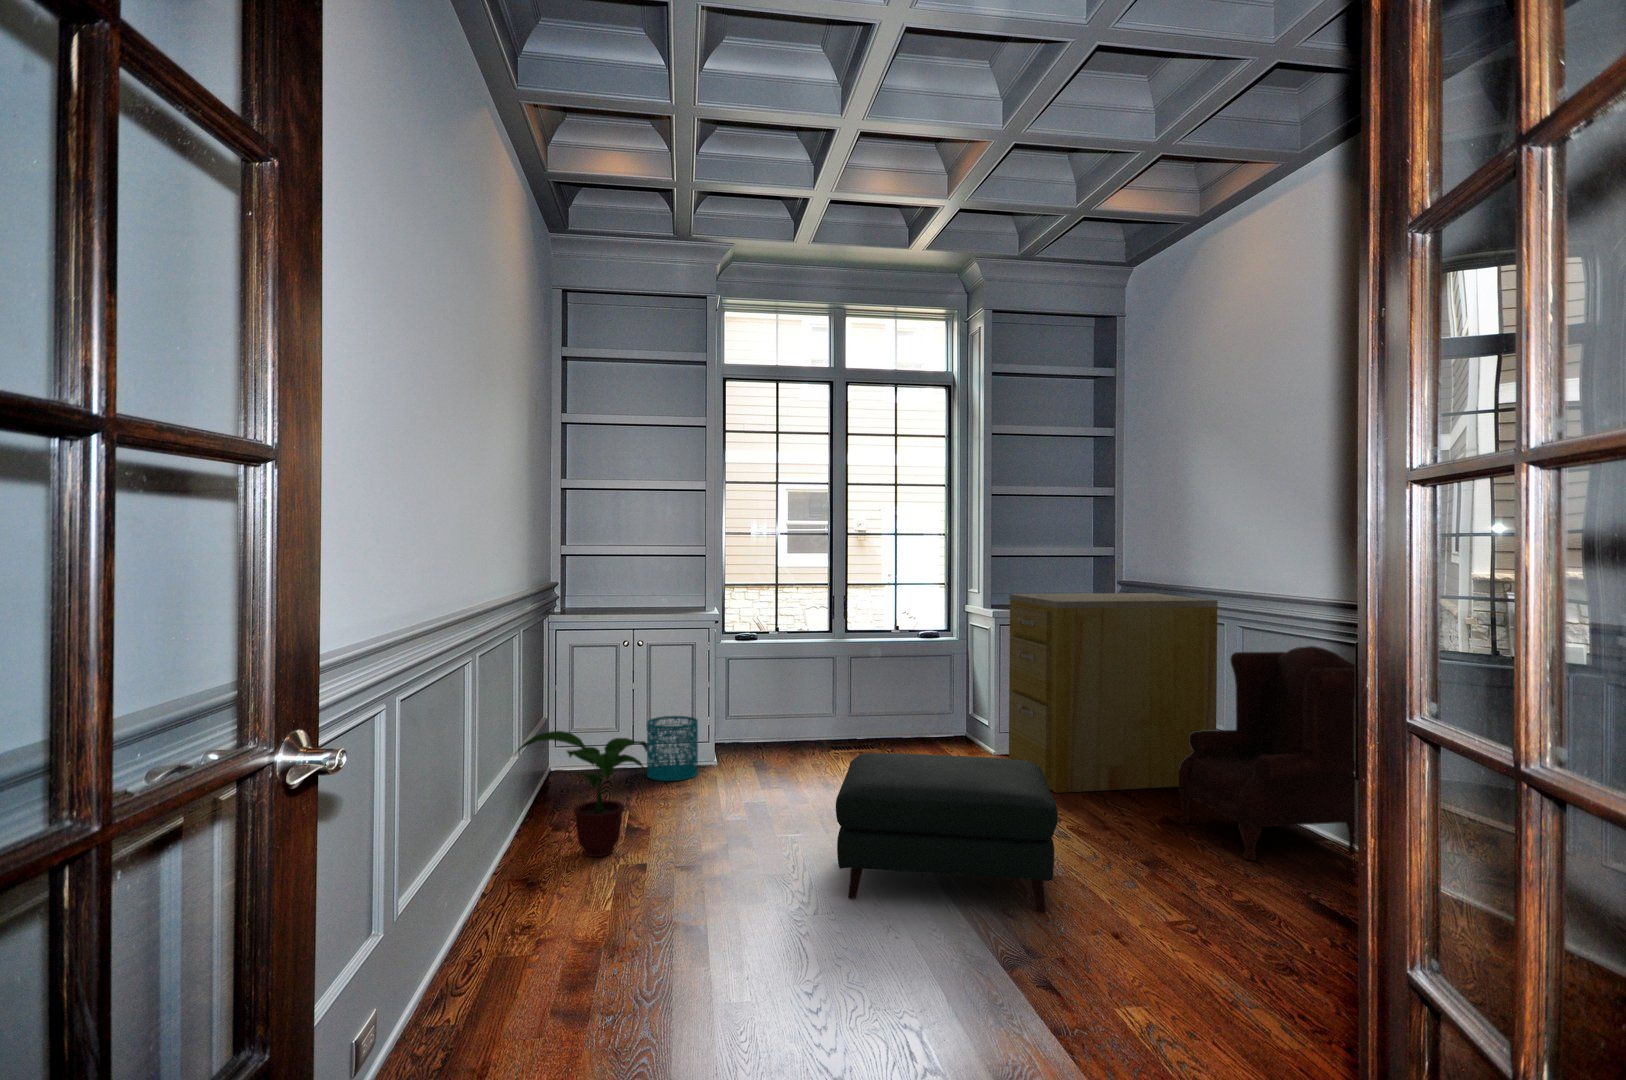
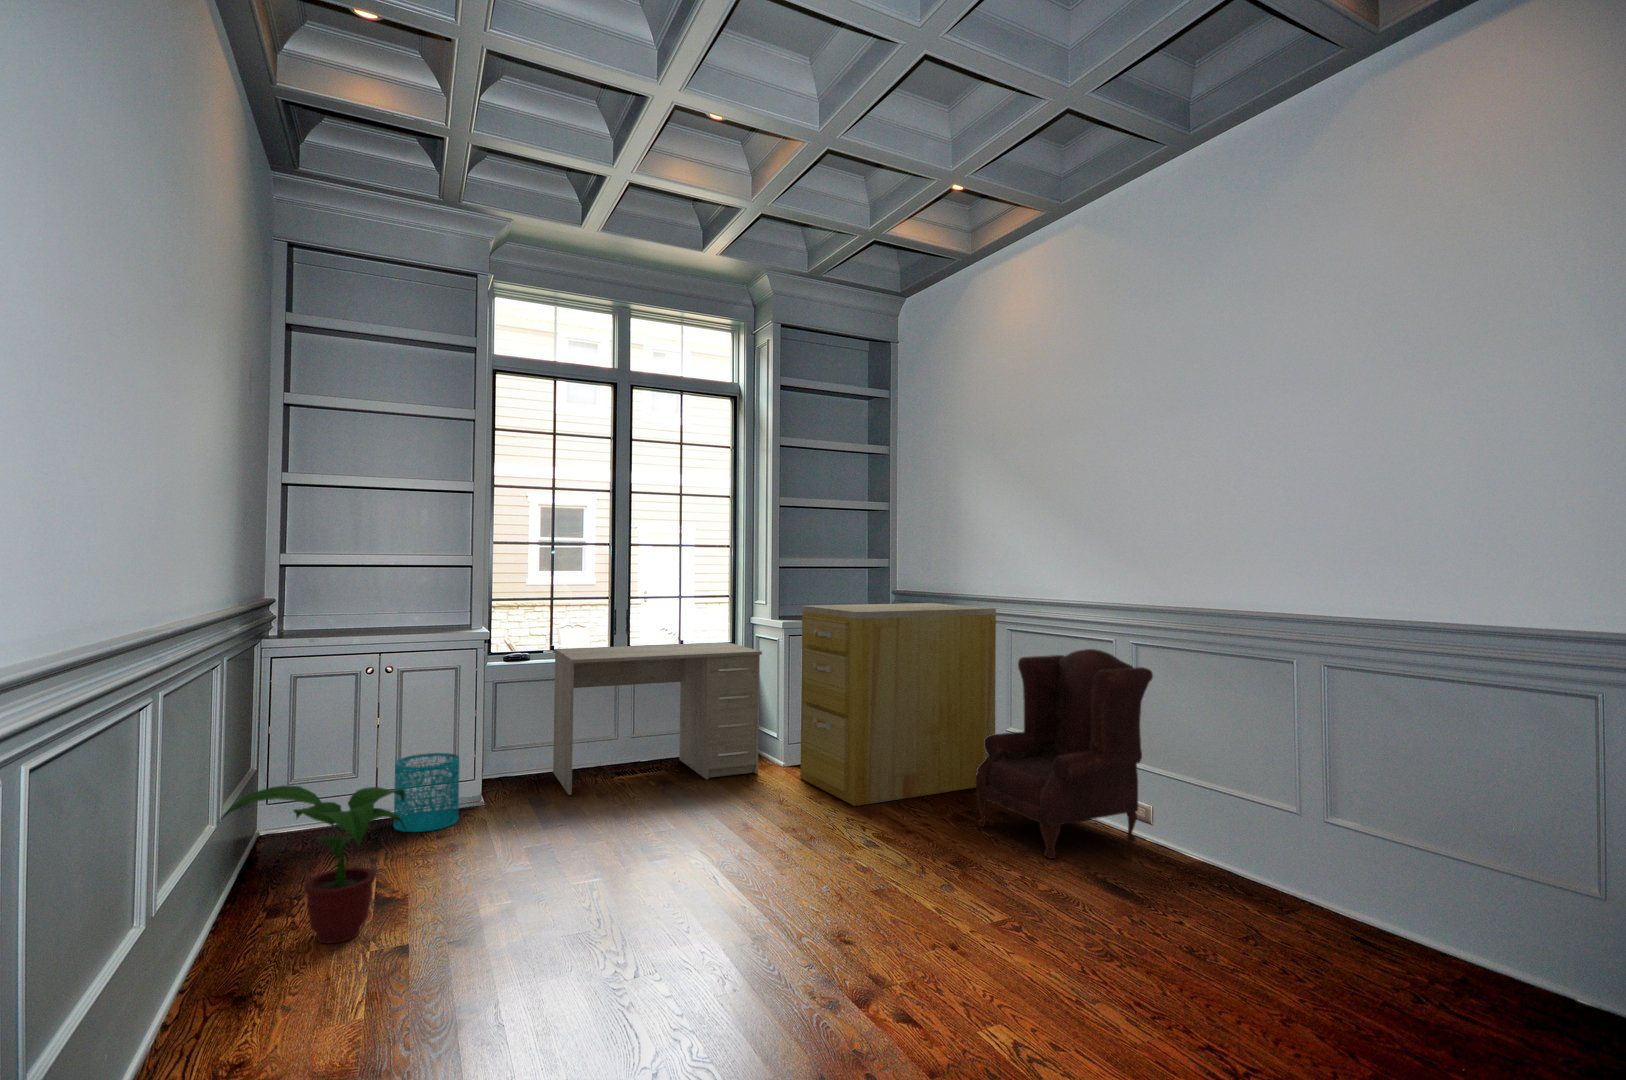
desk: none [781,628,971,762] -> present [553,642,762,795]
ottoman: present [836,753,1058,912] -> none [655,778,896,955]

